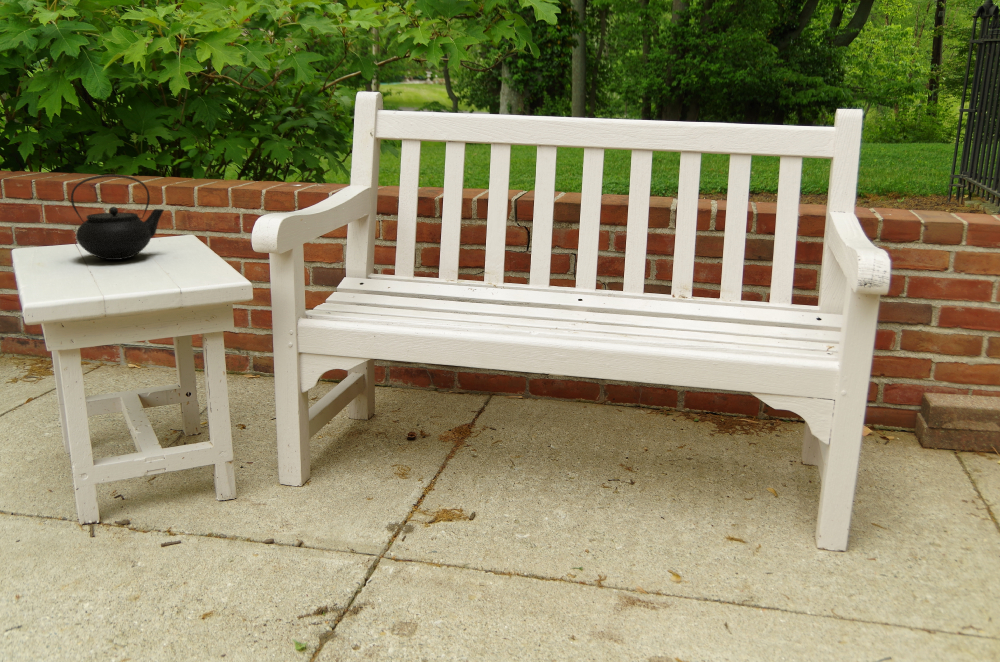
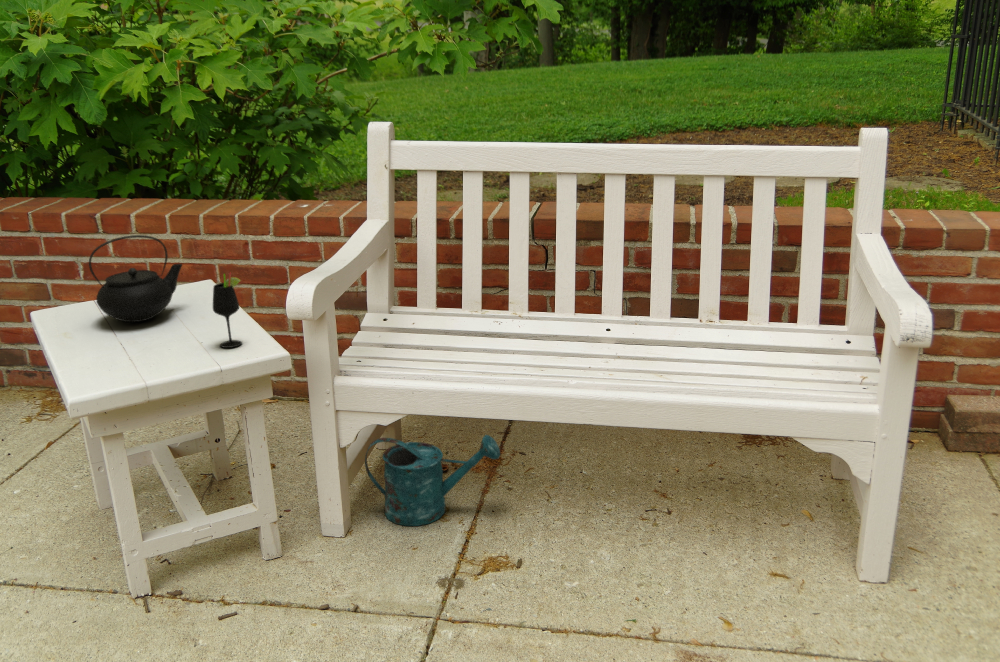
wine glass: none [184,203,213,279] -> present [213,272,242,348]
watering can: none [328,392,464,482] -> present [365,435,500,526]

